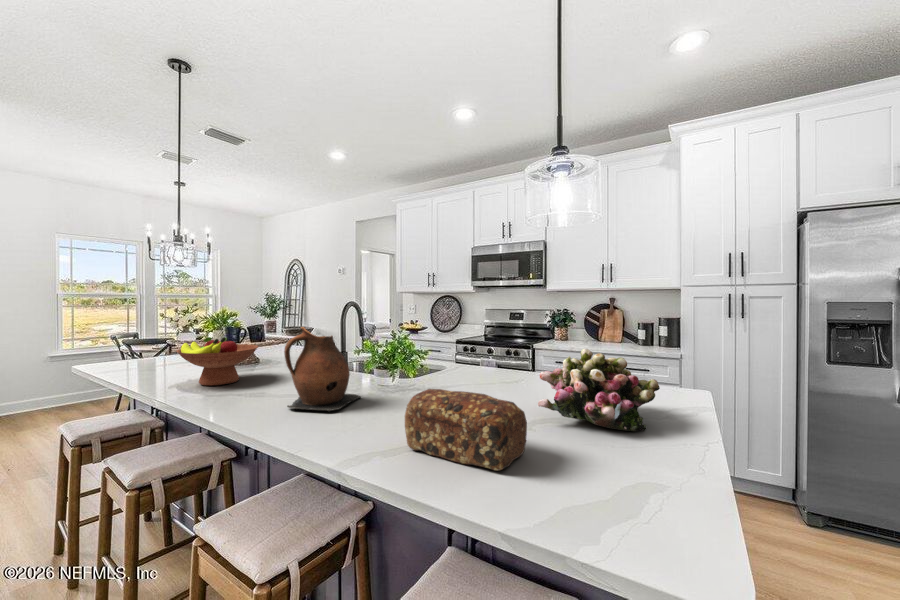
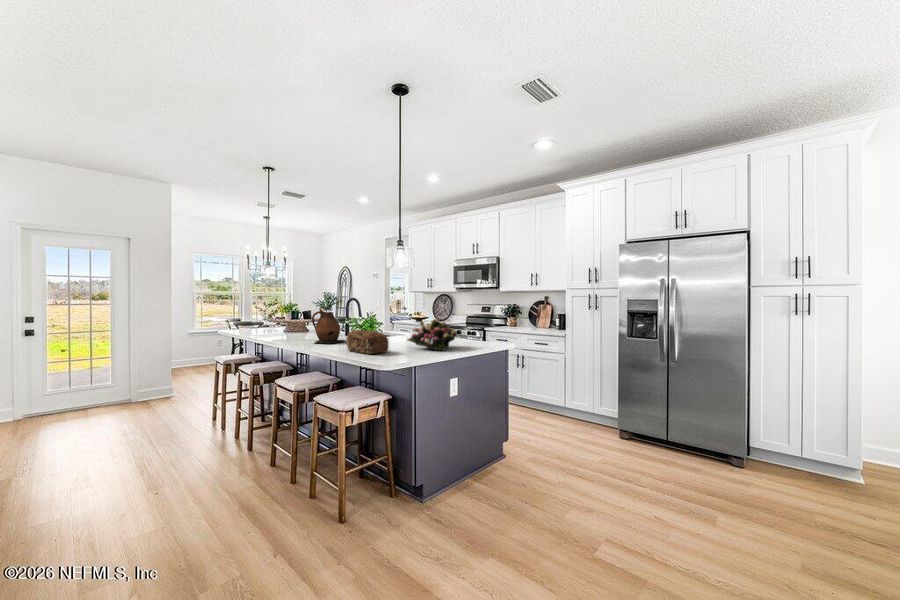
fruit bowl: present [177,337,258,385] -> none [268,314,305,337]

